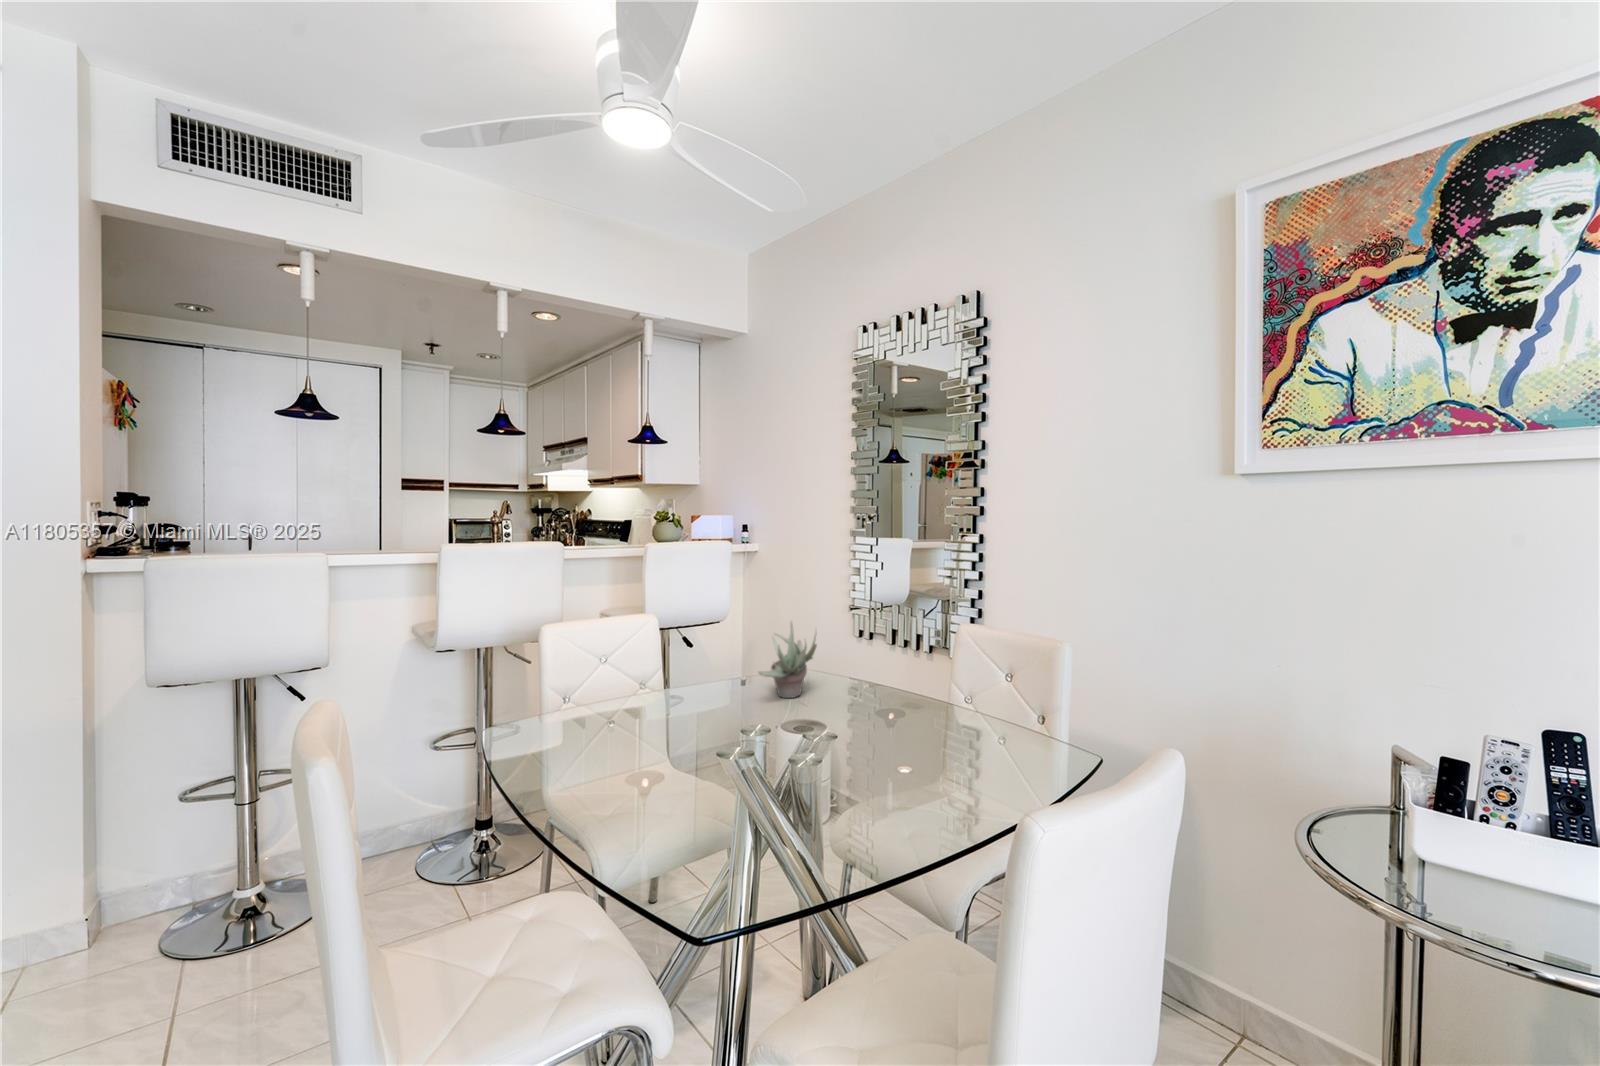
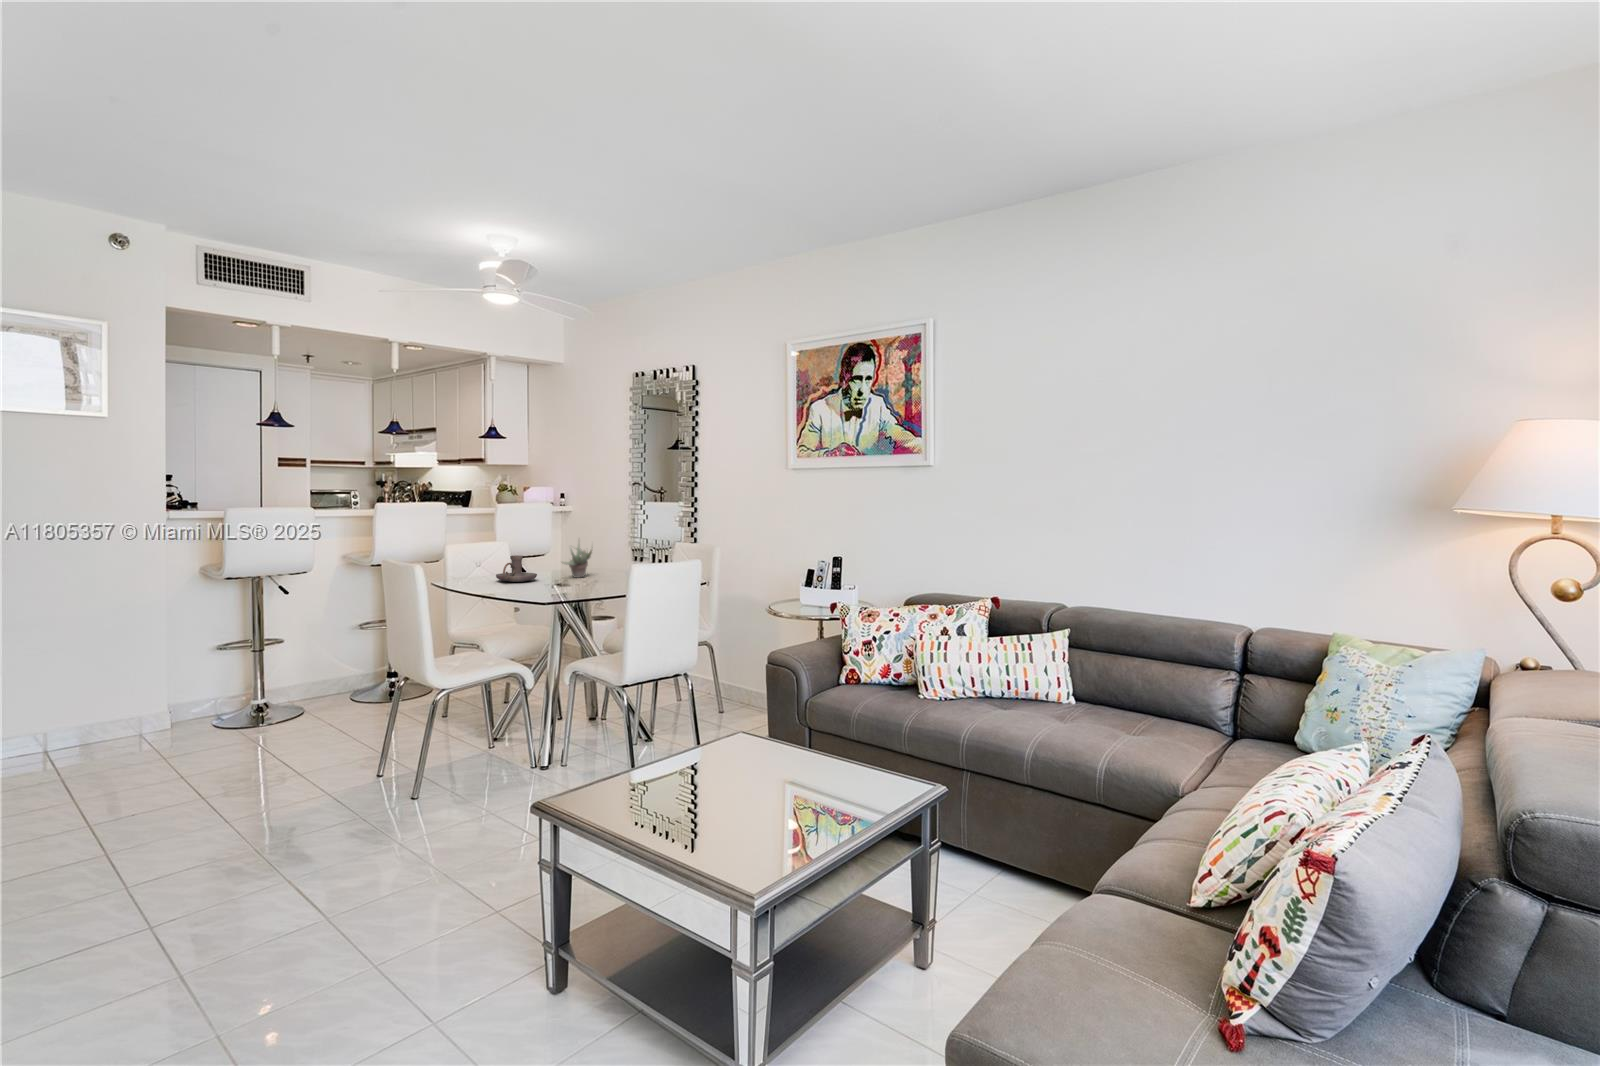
candle holder: none [632,657,712,715] -> present [496,555,537,582]

